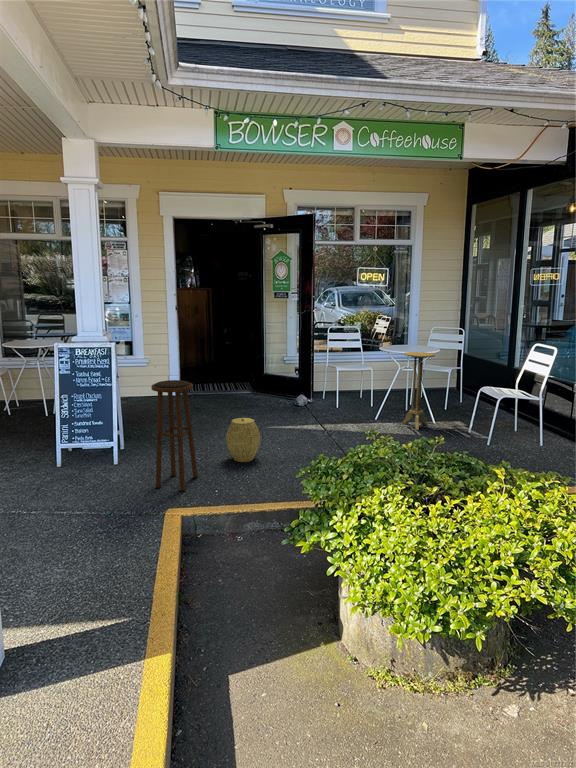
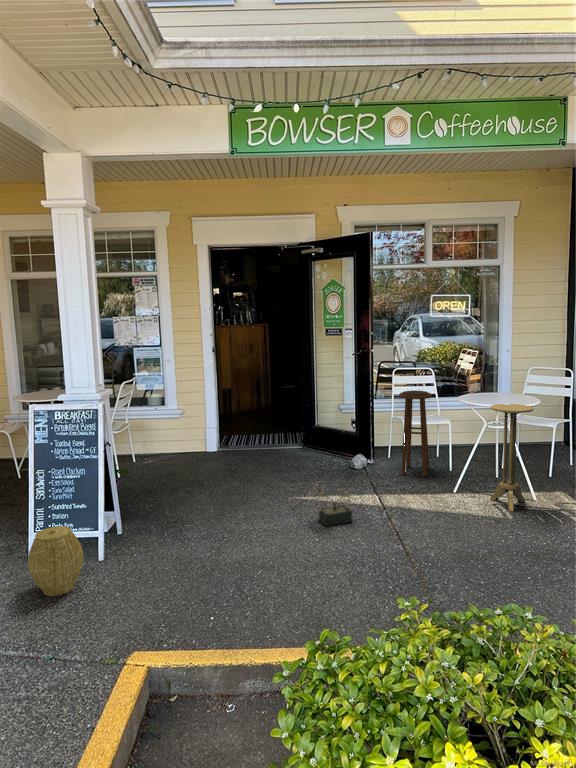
stool: present [152,380,198,491] -> present [399,391,432,477]
decorative plant: none [271,408,306,440] -> present [309,484,356,526]
woven basket: present [226,418,261,462] -> present [28,526,83,596]

